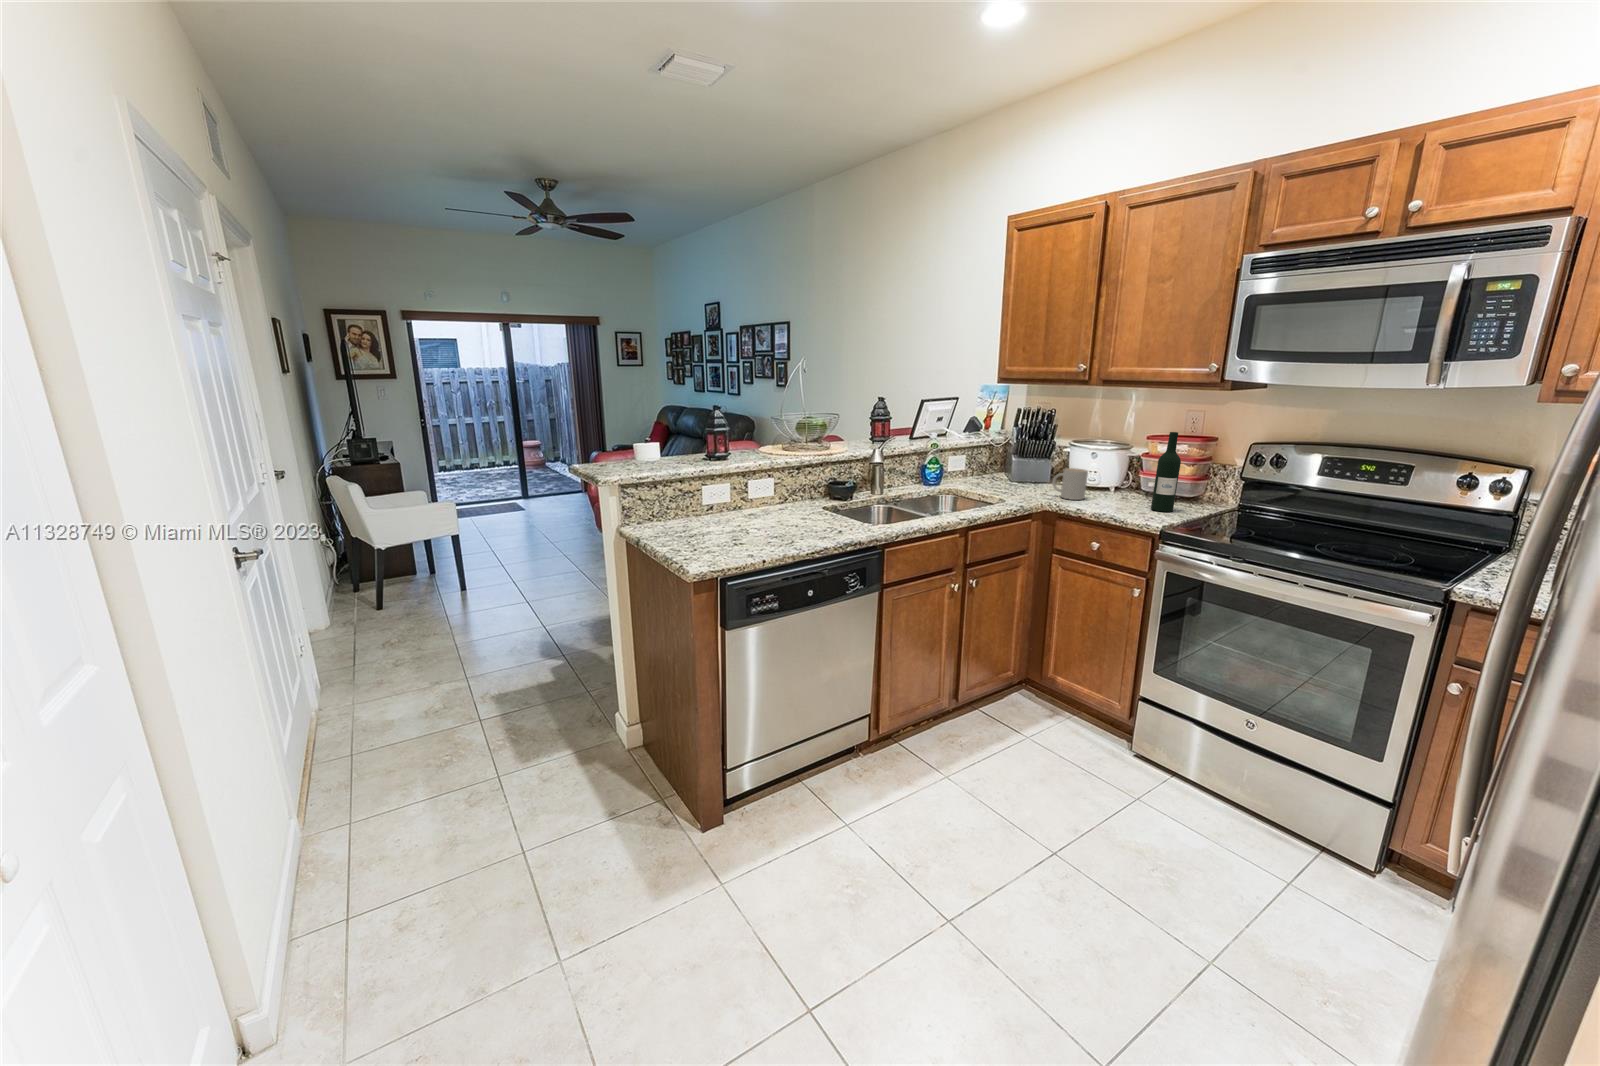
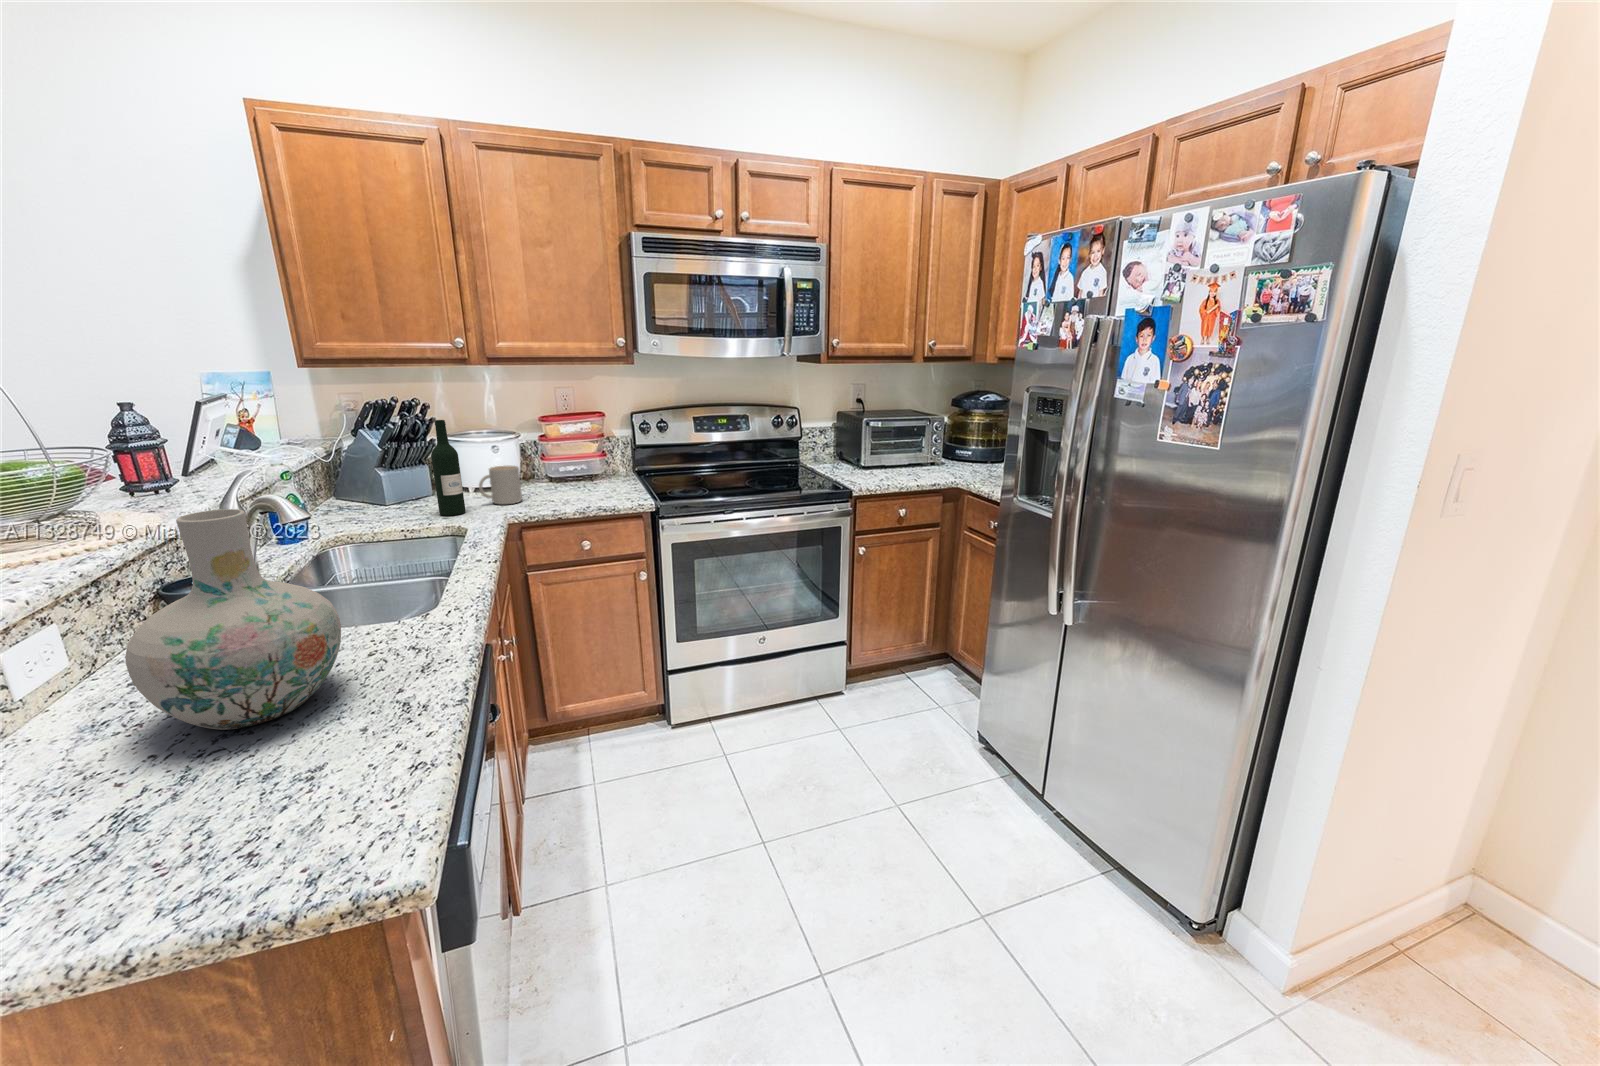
wine bottle: present [1151,432,1181,512] -> present [431,420,466,516]
vase: none [739,437,807,529] -> present [125,509,341,730]

